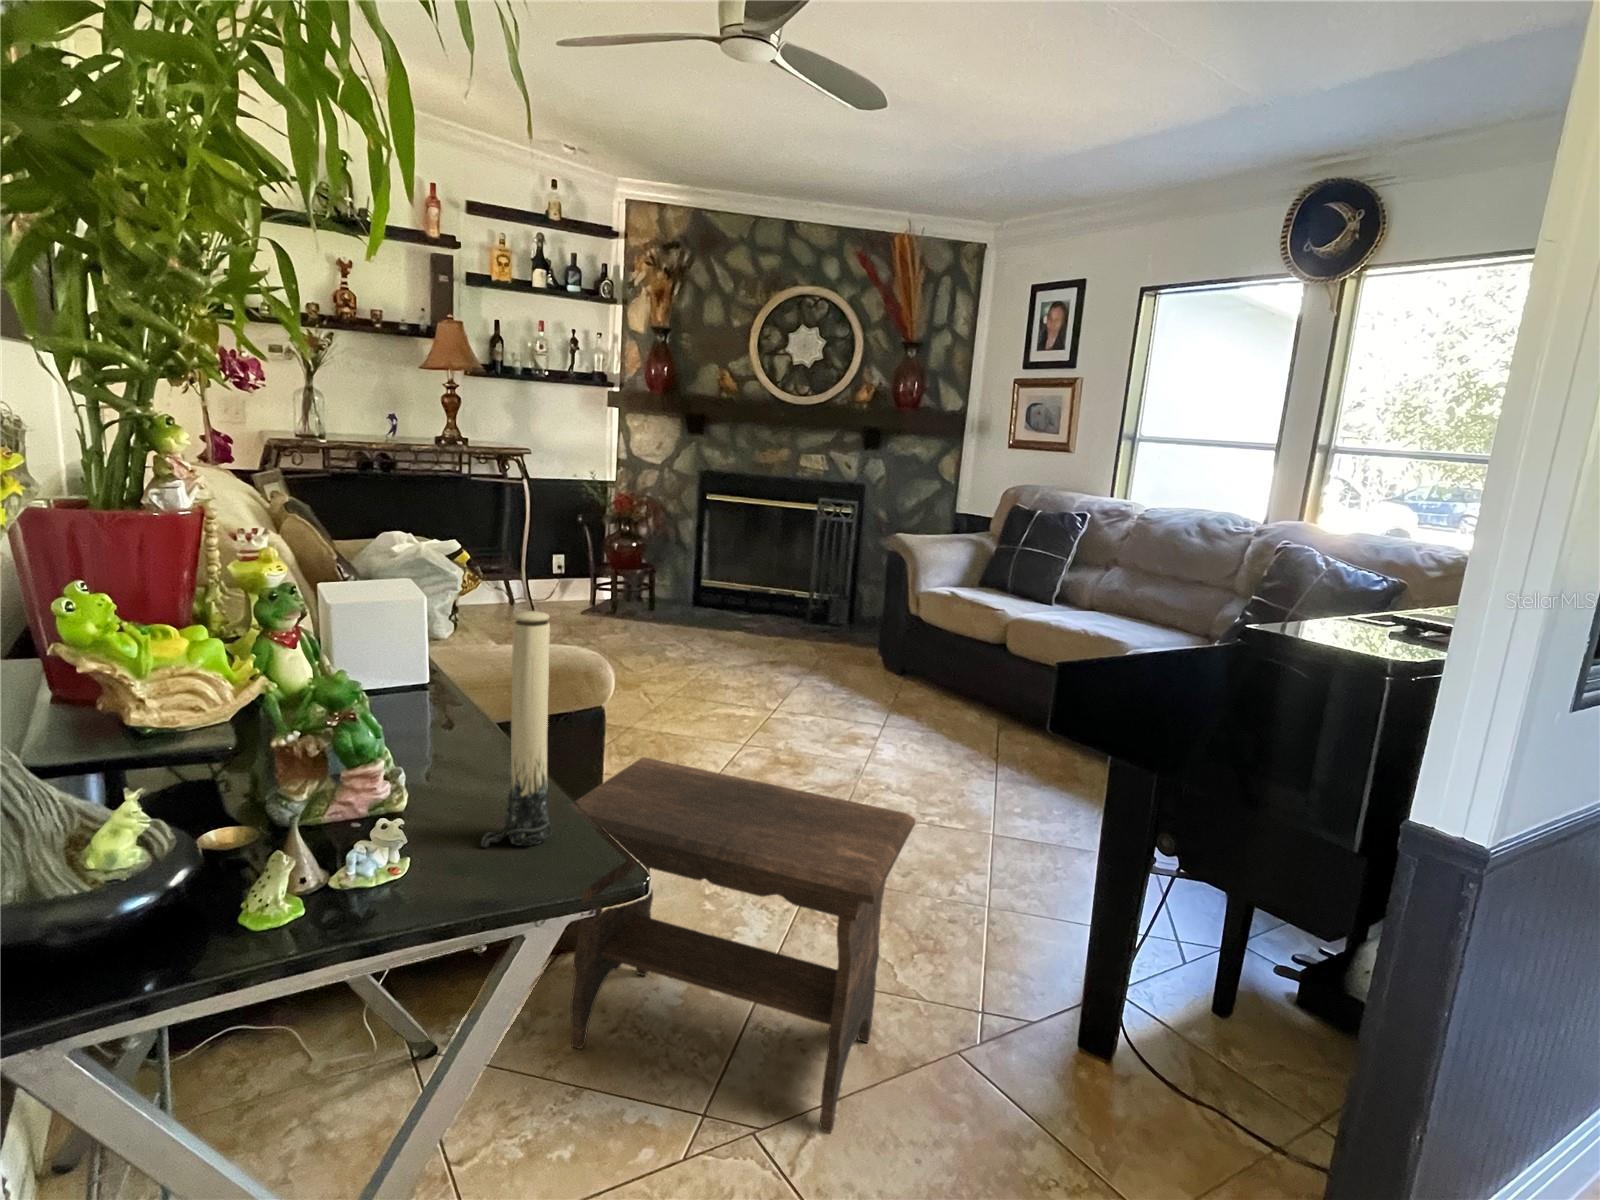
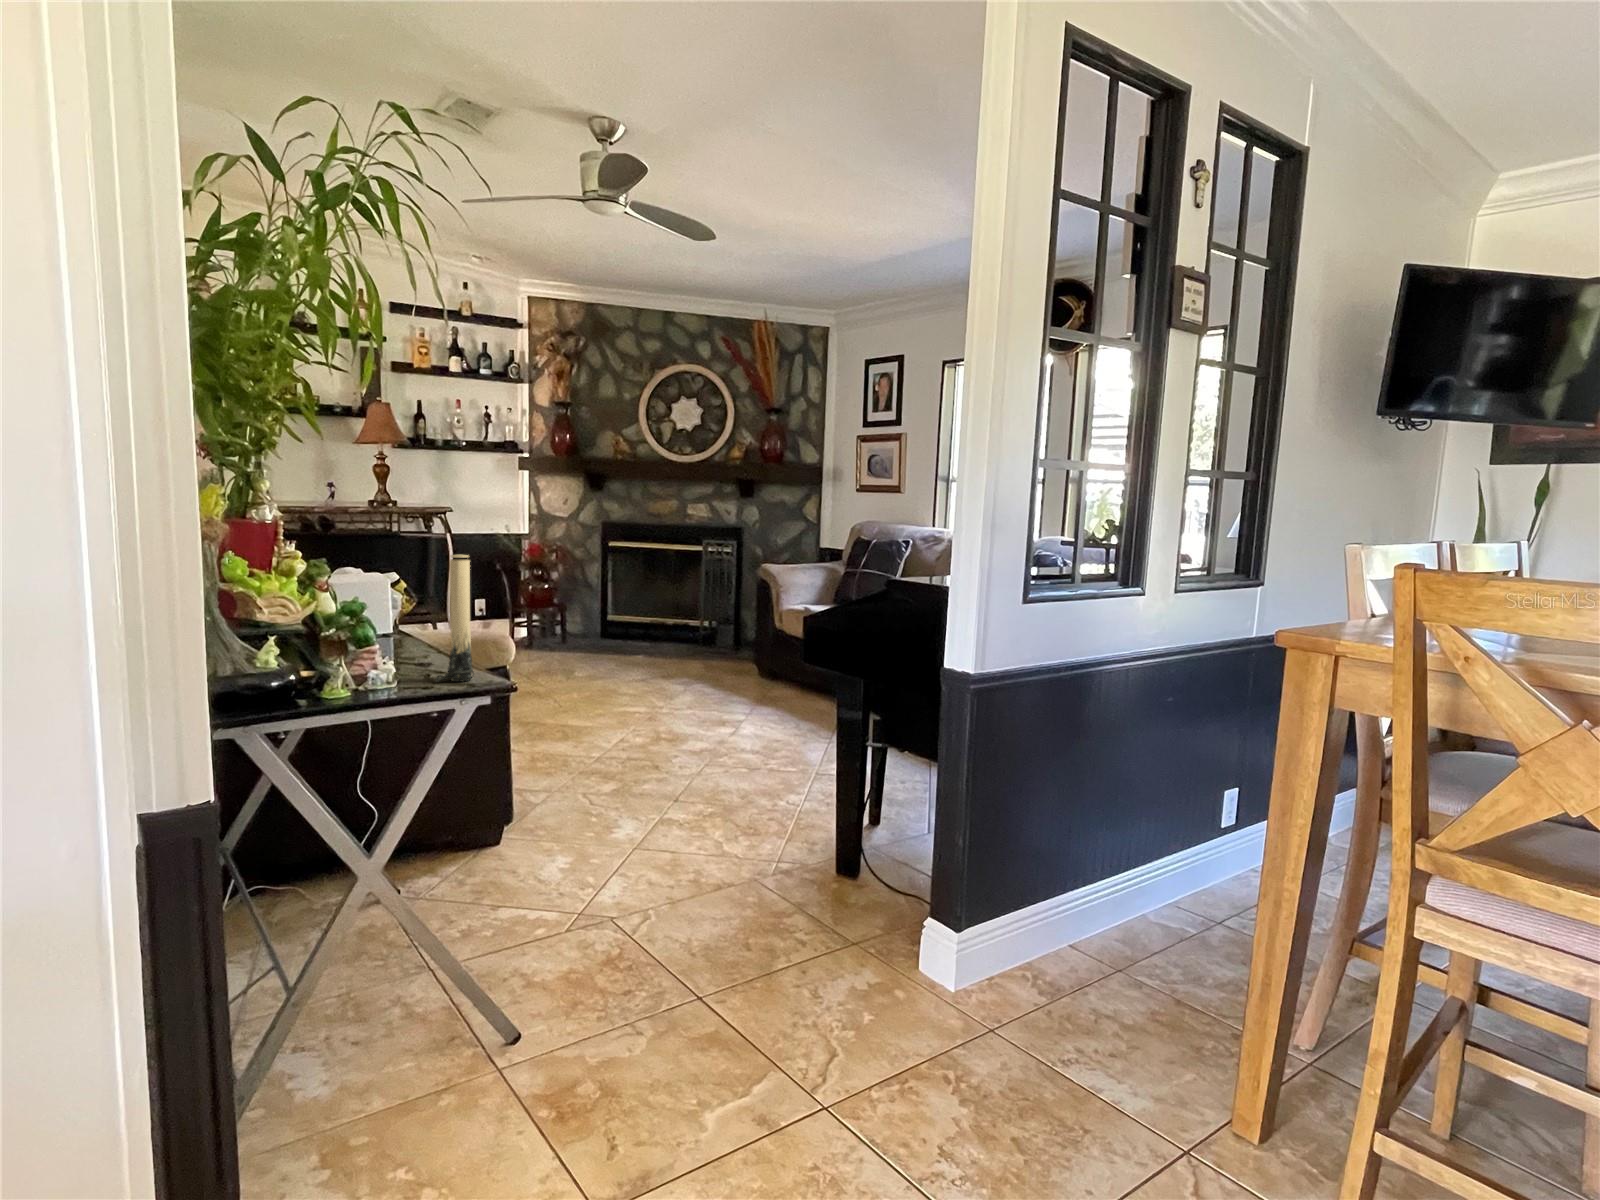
footstool: present [570,757,915,1133] -> none [477,696,725,918]

